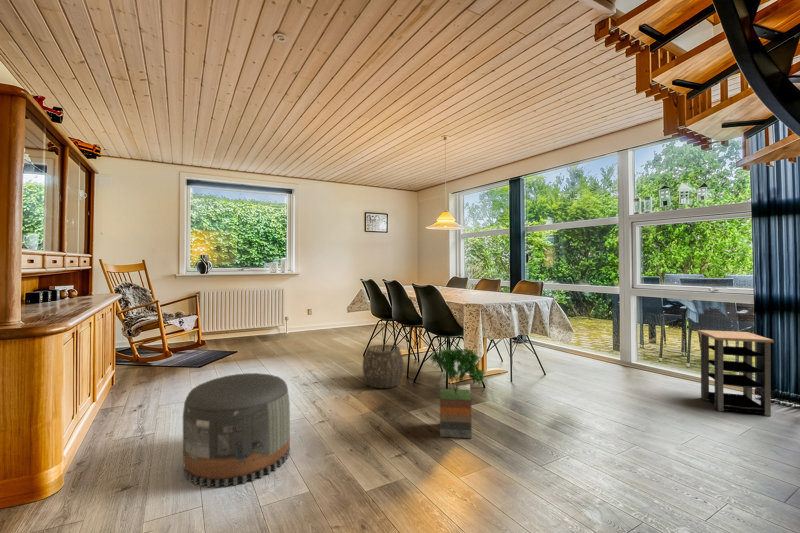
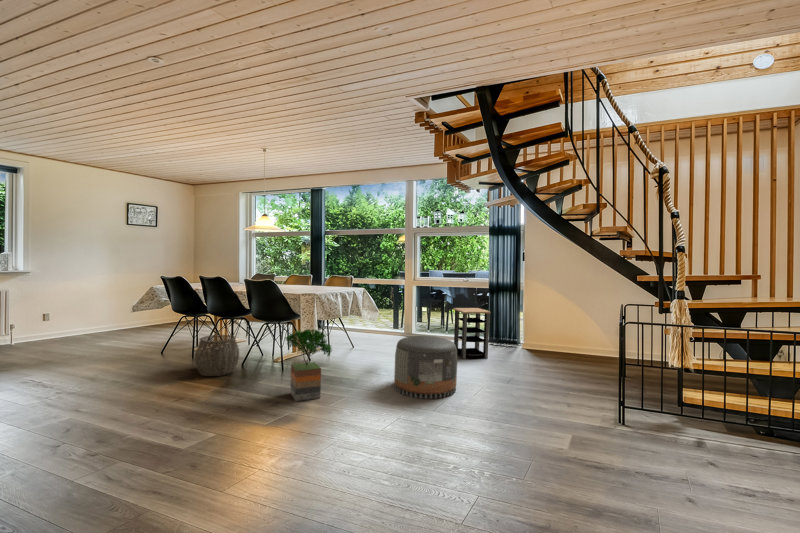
pouf: present [183,373,290,487] -> present [394,336,457,399]

